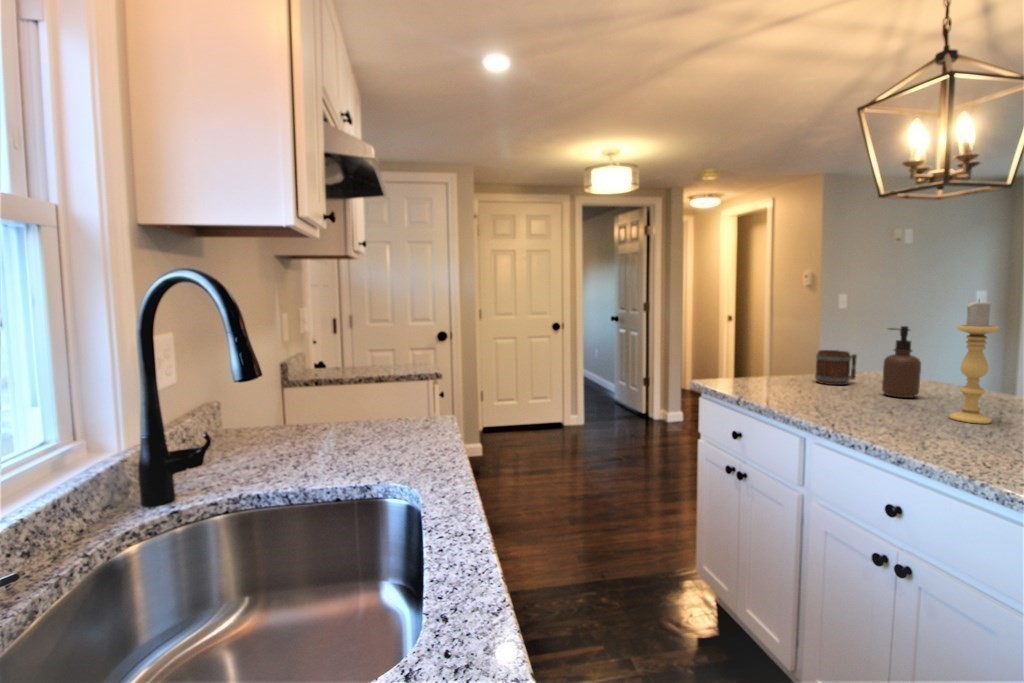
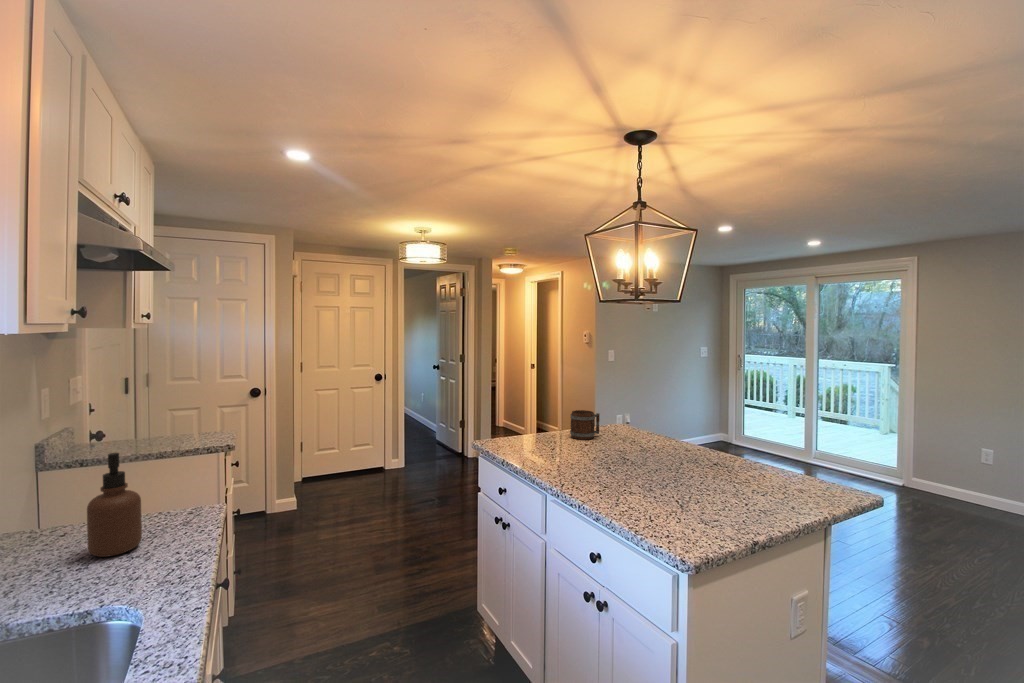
candle holder: present [949,301,998,424] -> none [648,382,674,476]
soap dispenser: present [882,326,921,398] -> present [87,453,142,557]

